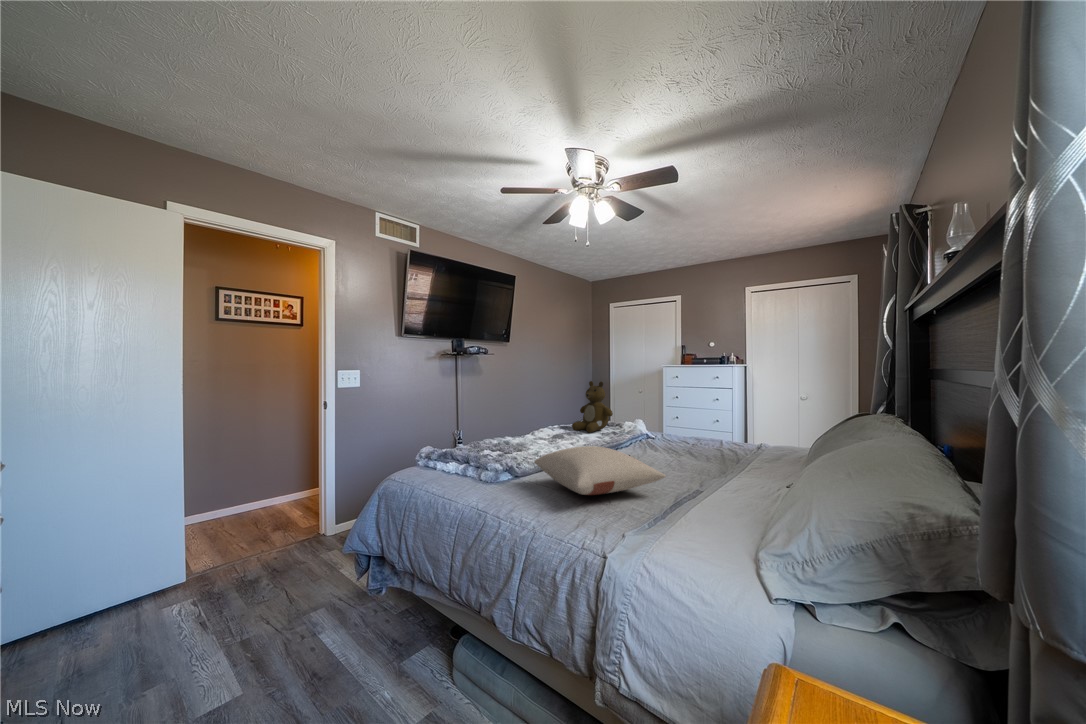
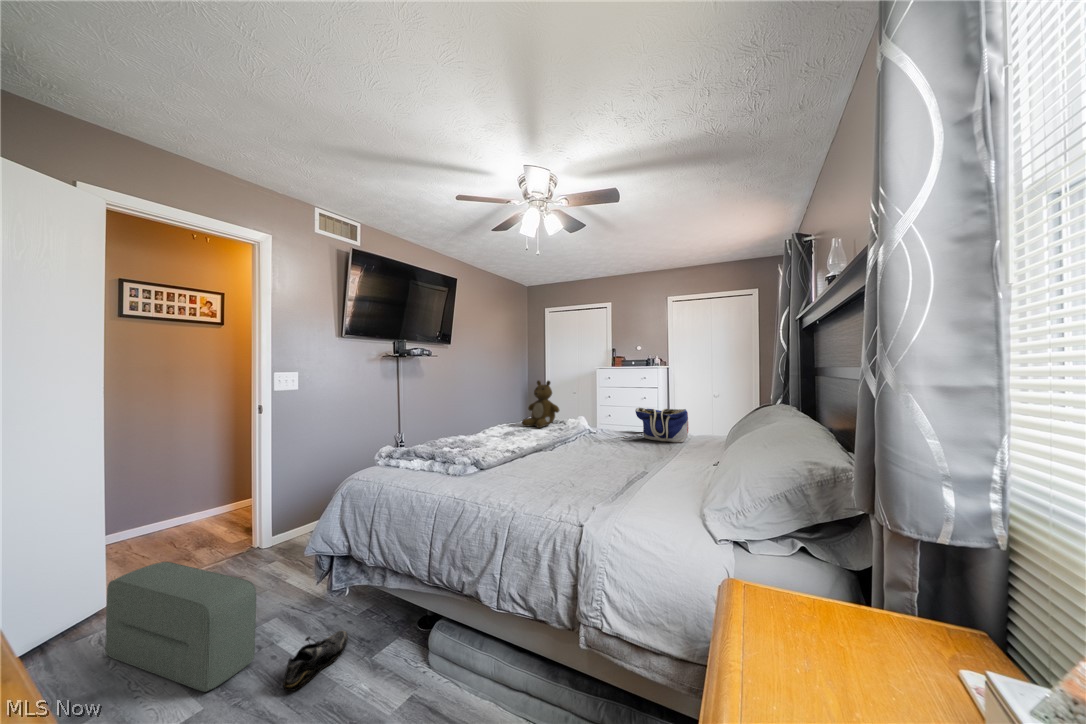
tote bag: none [698,414,763,456] -> present [635,408,688,442]
pillow: present [535,446,666,495] -> none [500,437,619,479]
pouf: none [181,545,297,676] -> present [105,562,256,692]
shoe: none [313,631,381,688] -> present [283,631,348,691]

